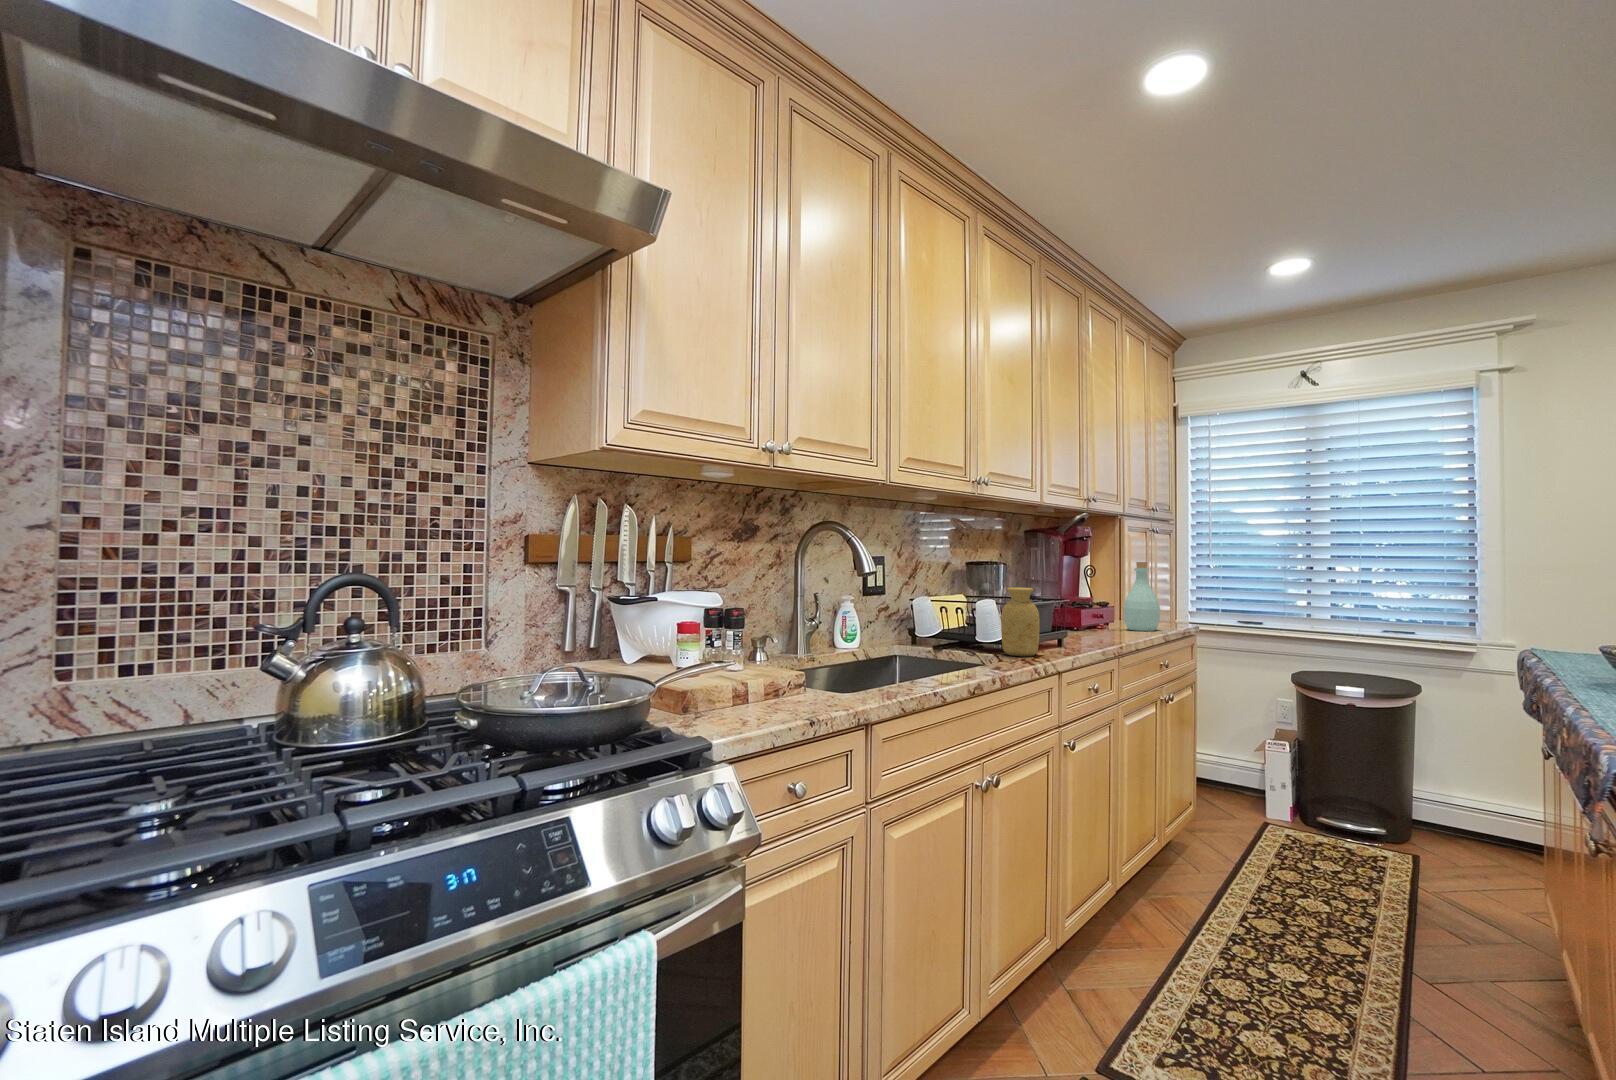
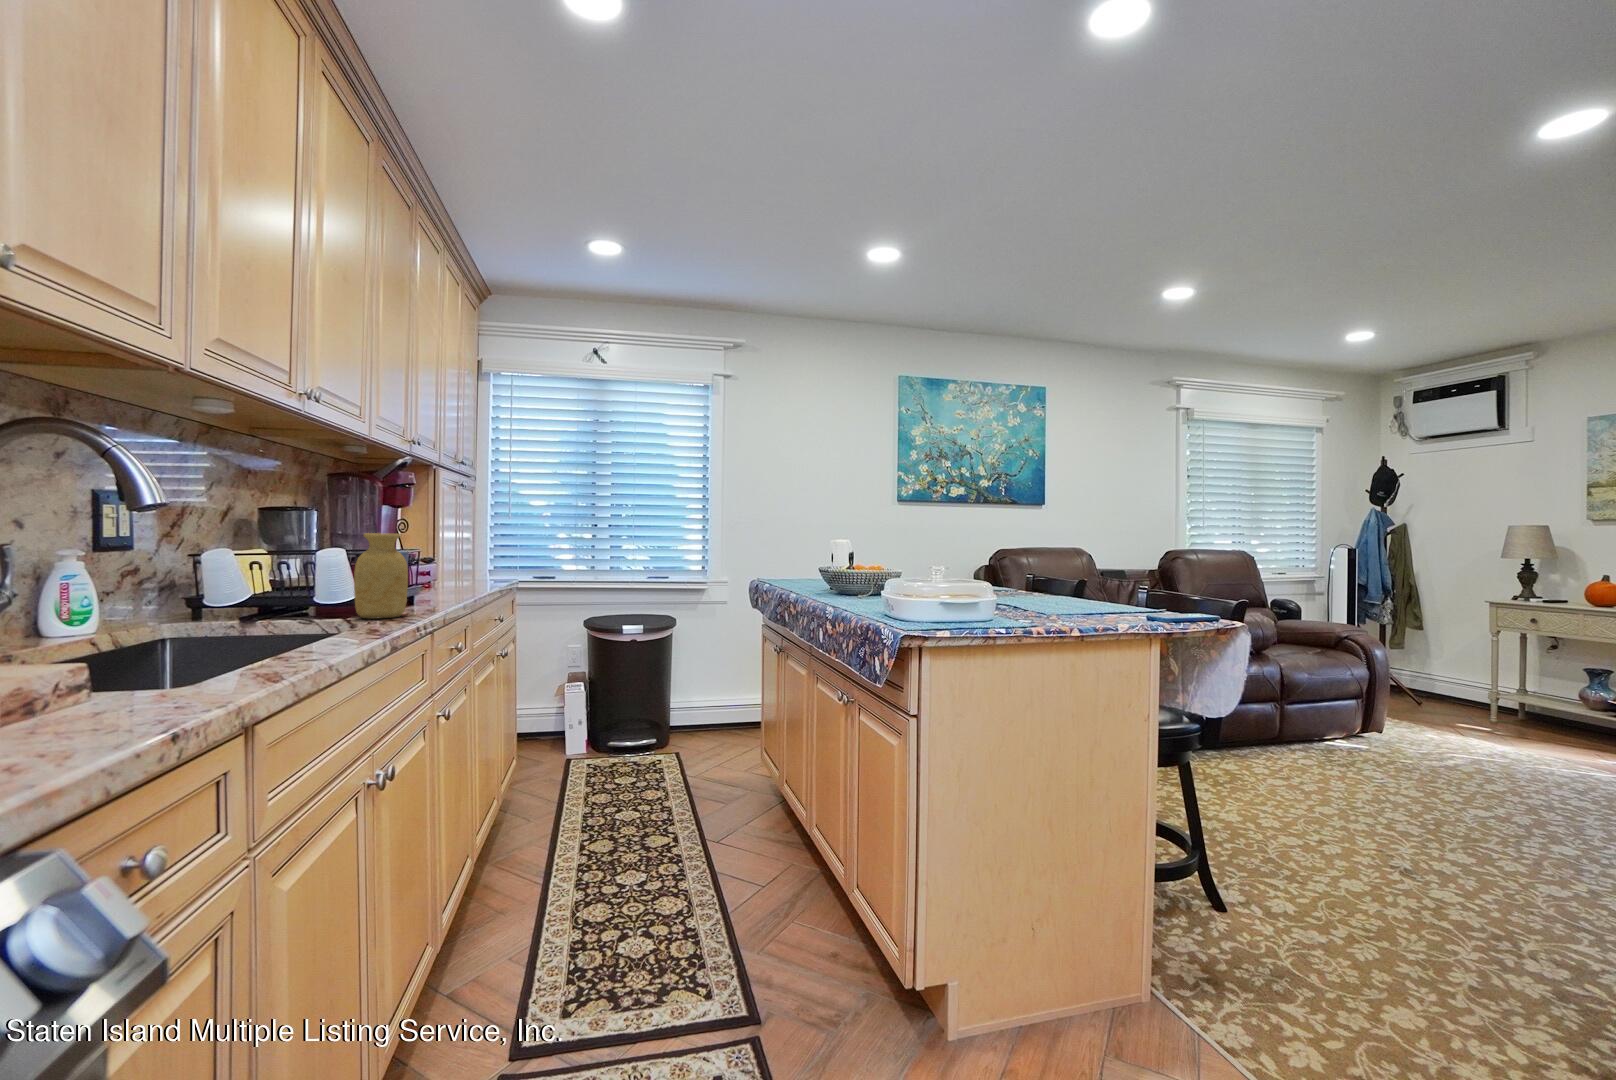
bottle: present [1123,562,1160,631] -> none [454,516,493,589]

